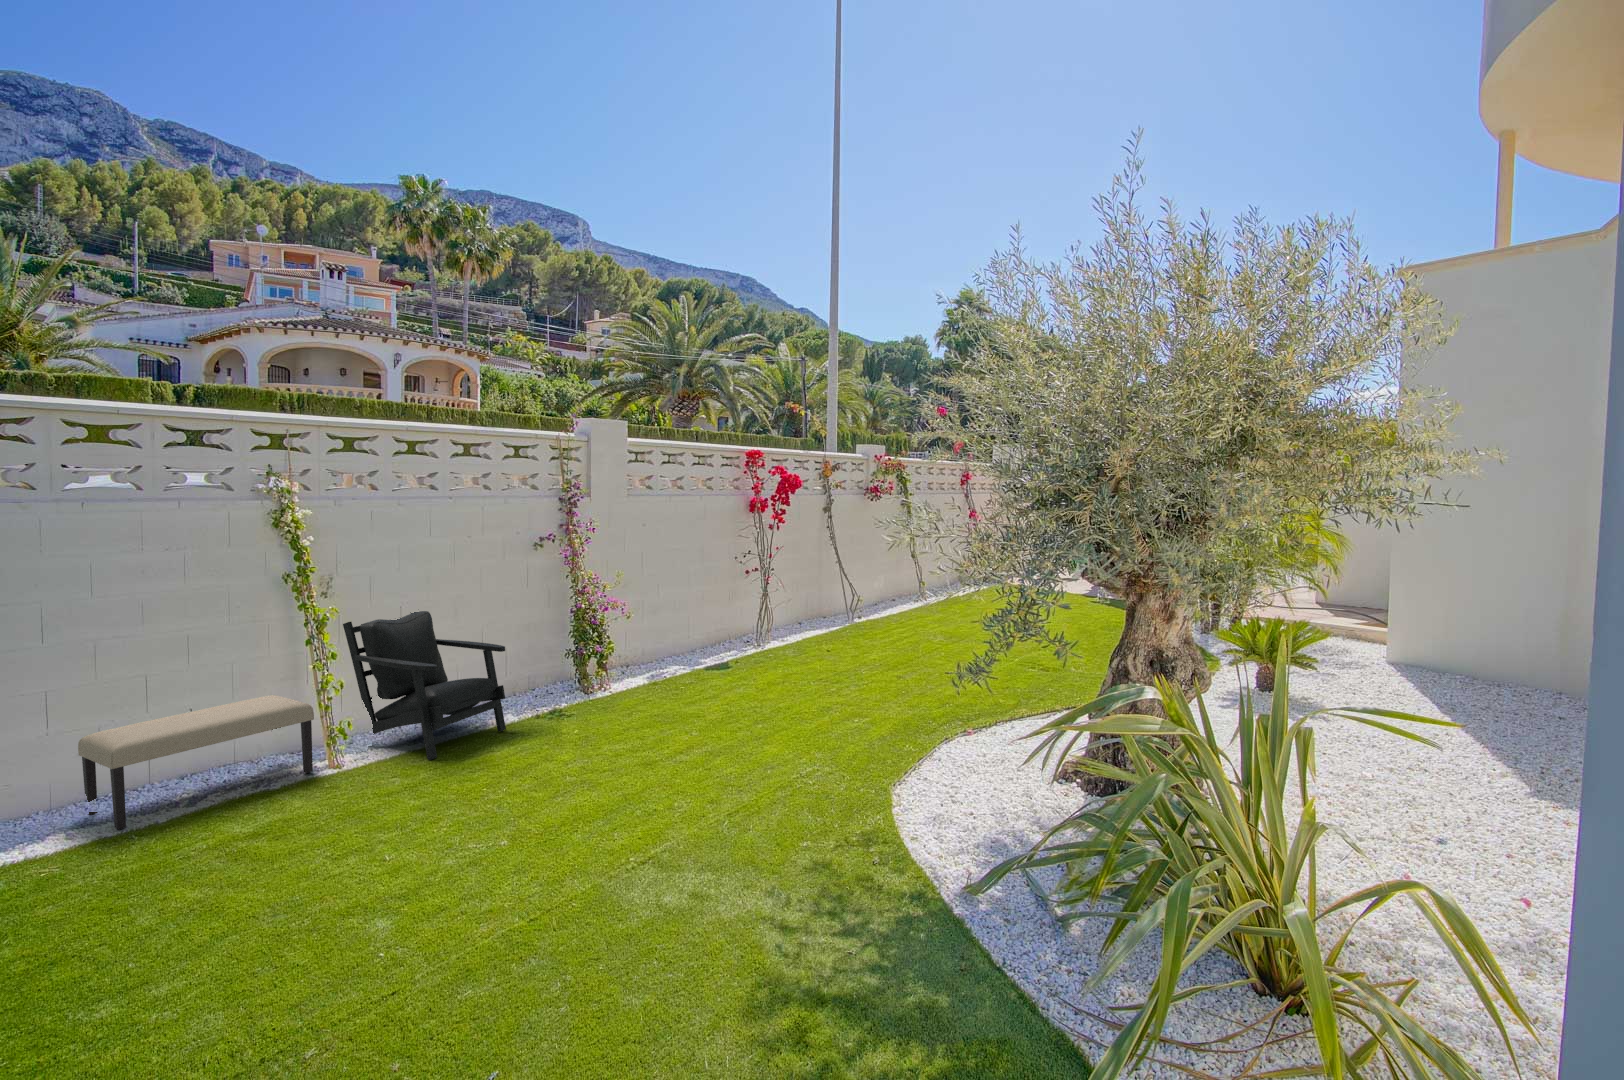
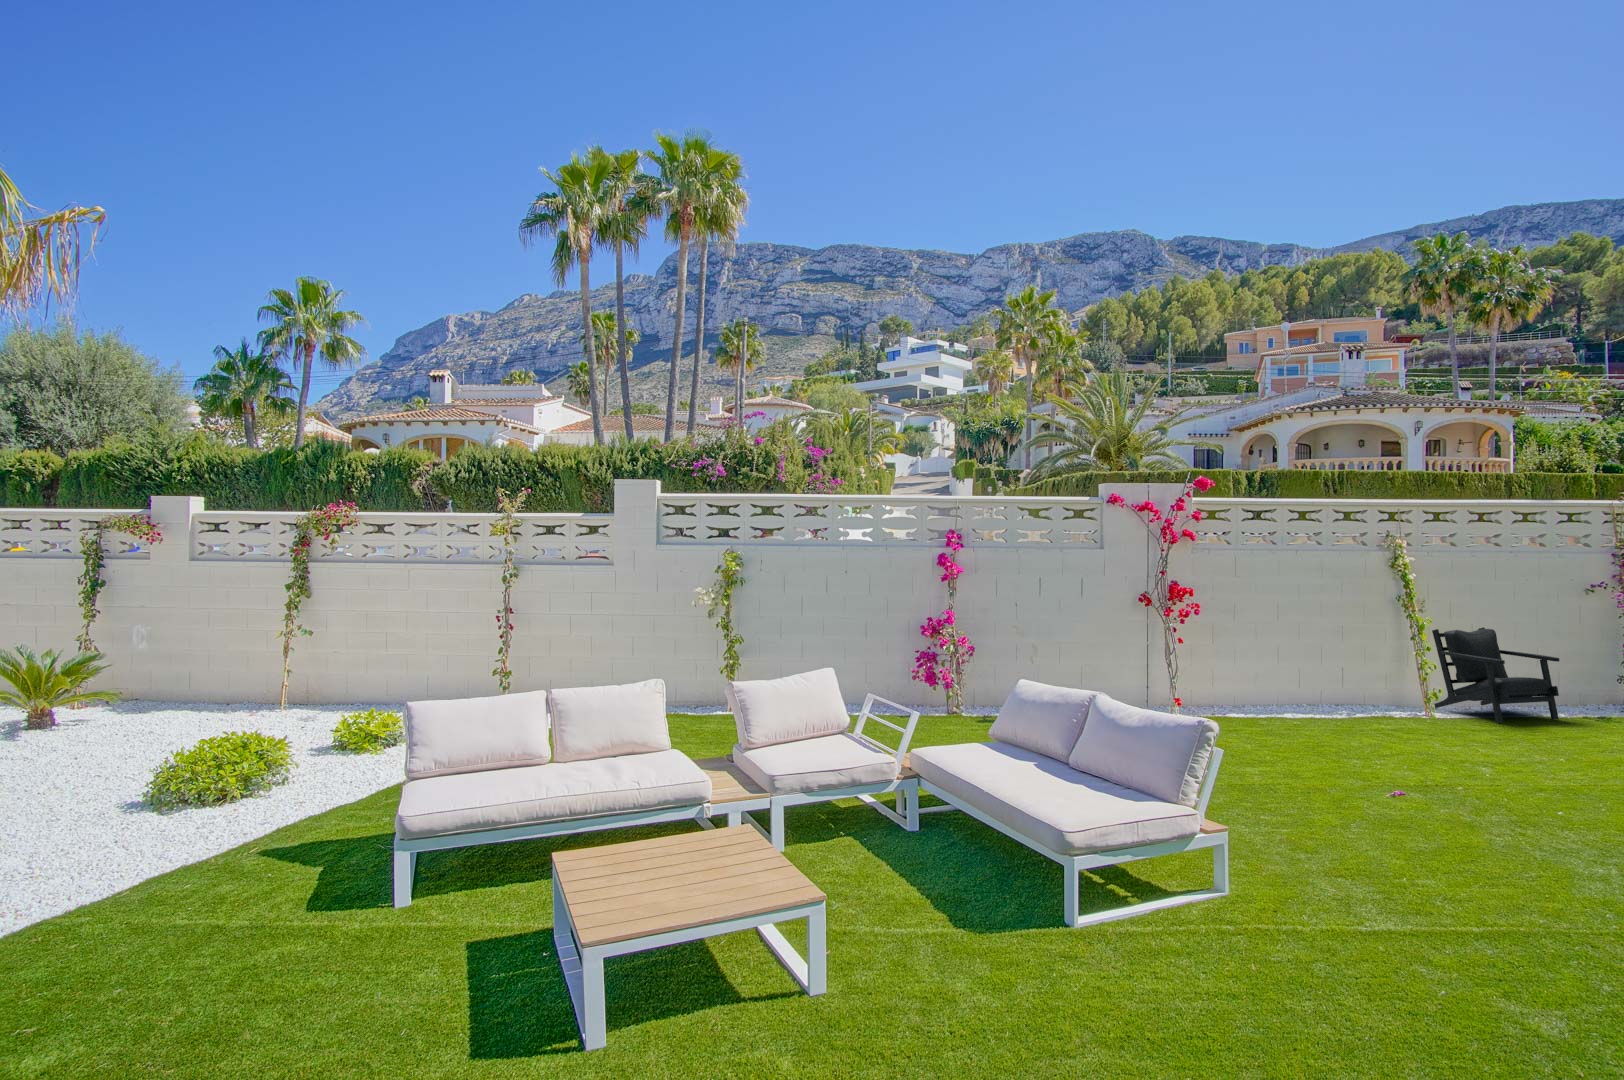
bench: present [78,695,314,829] -> none [1296,667,1418,716]

